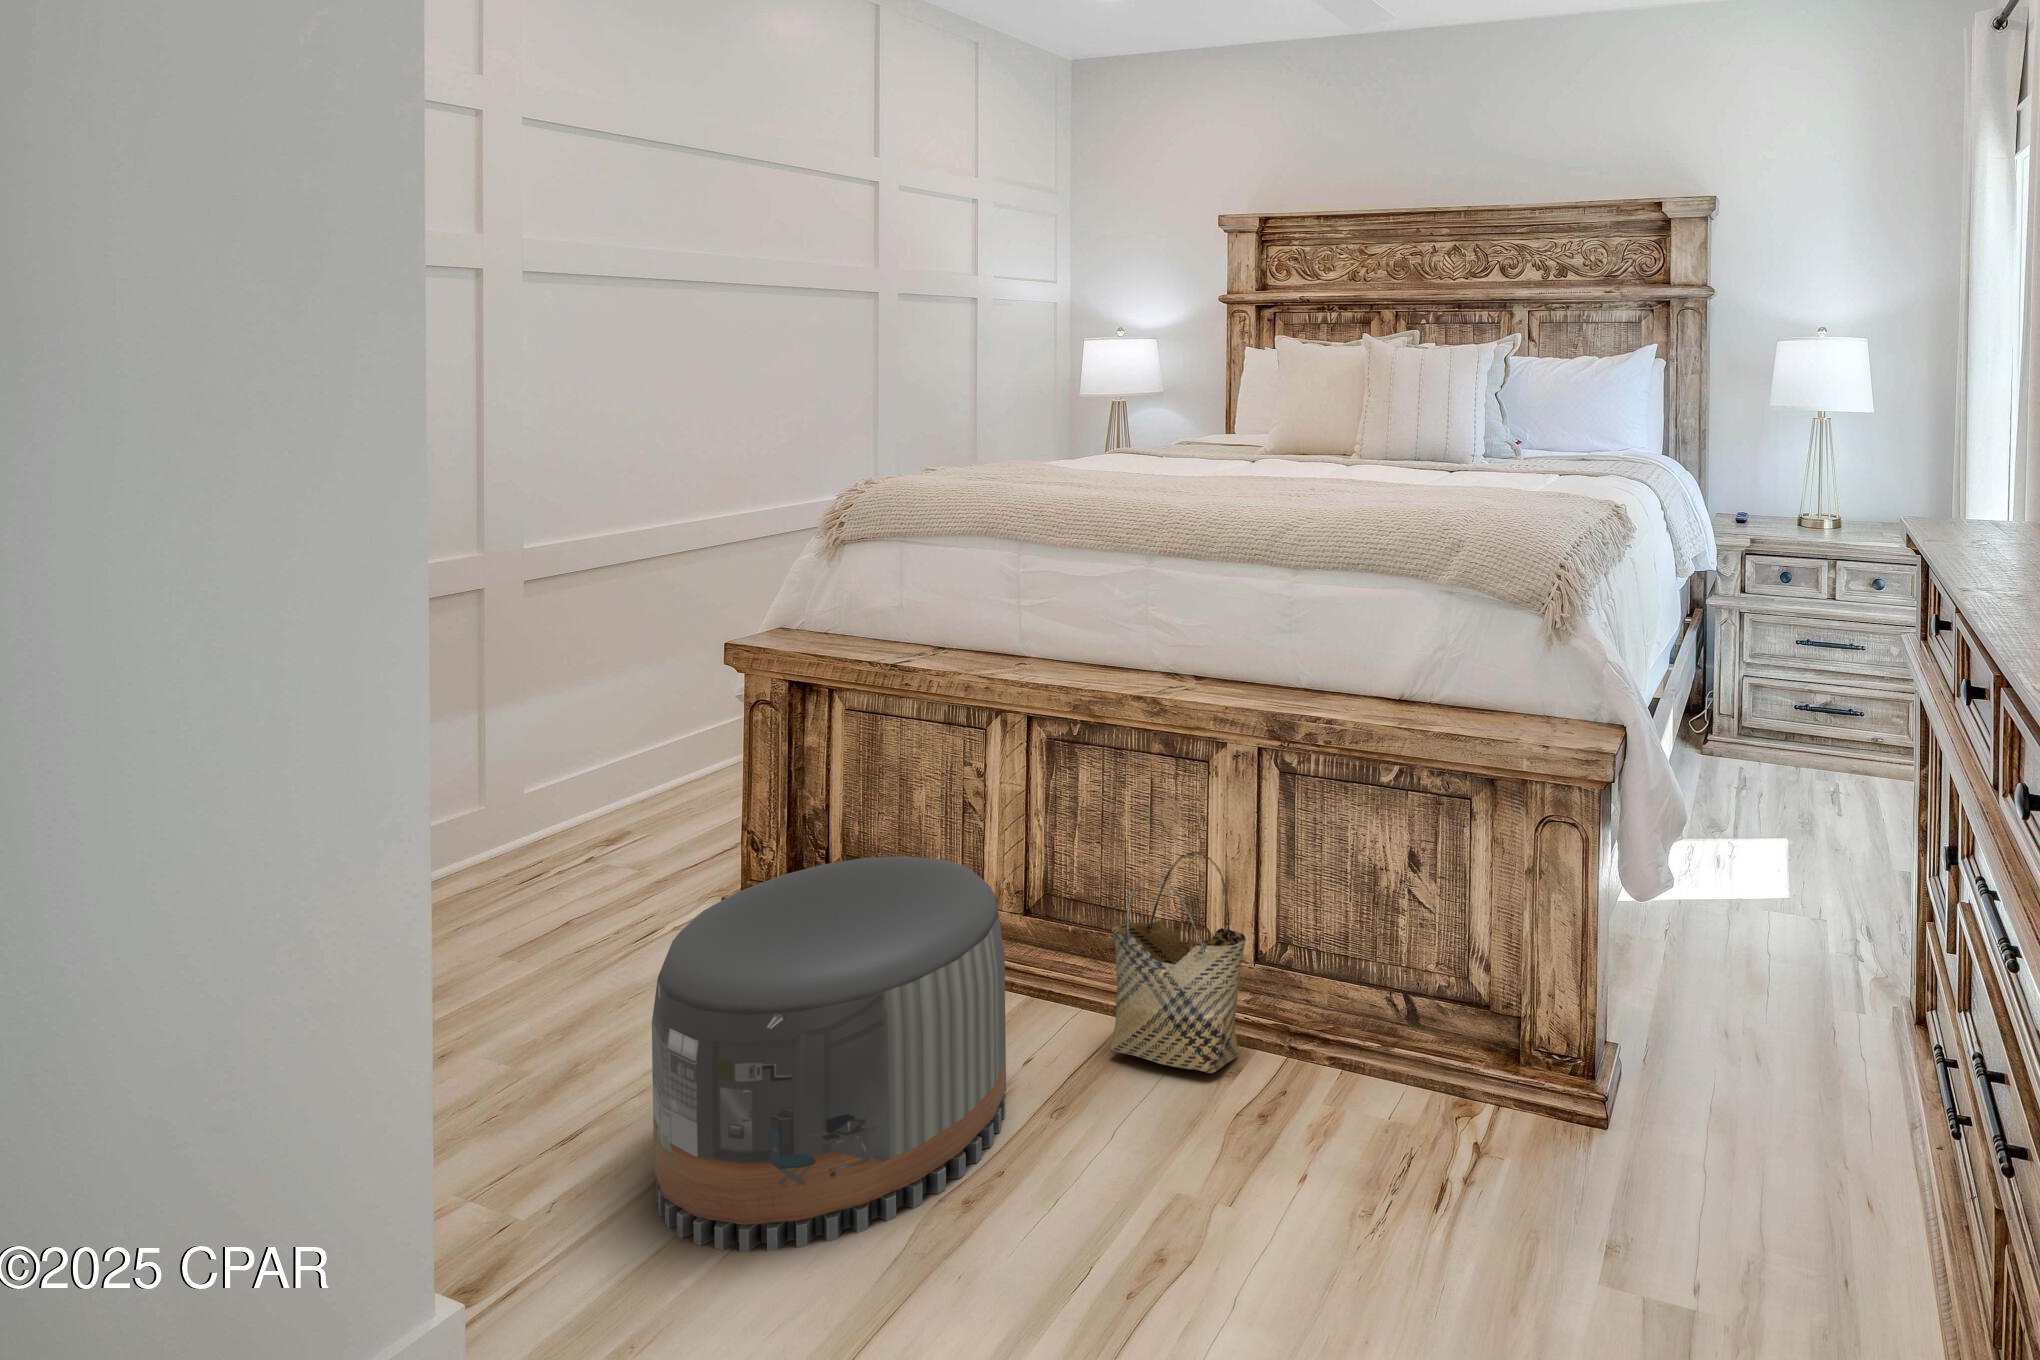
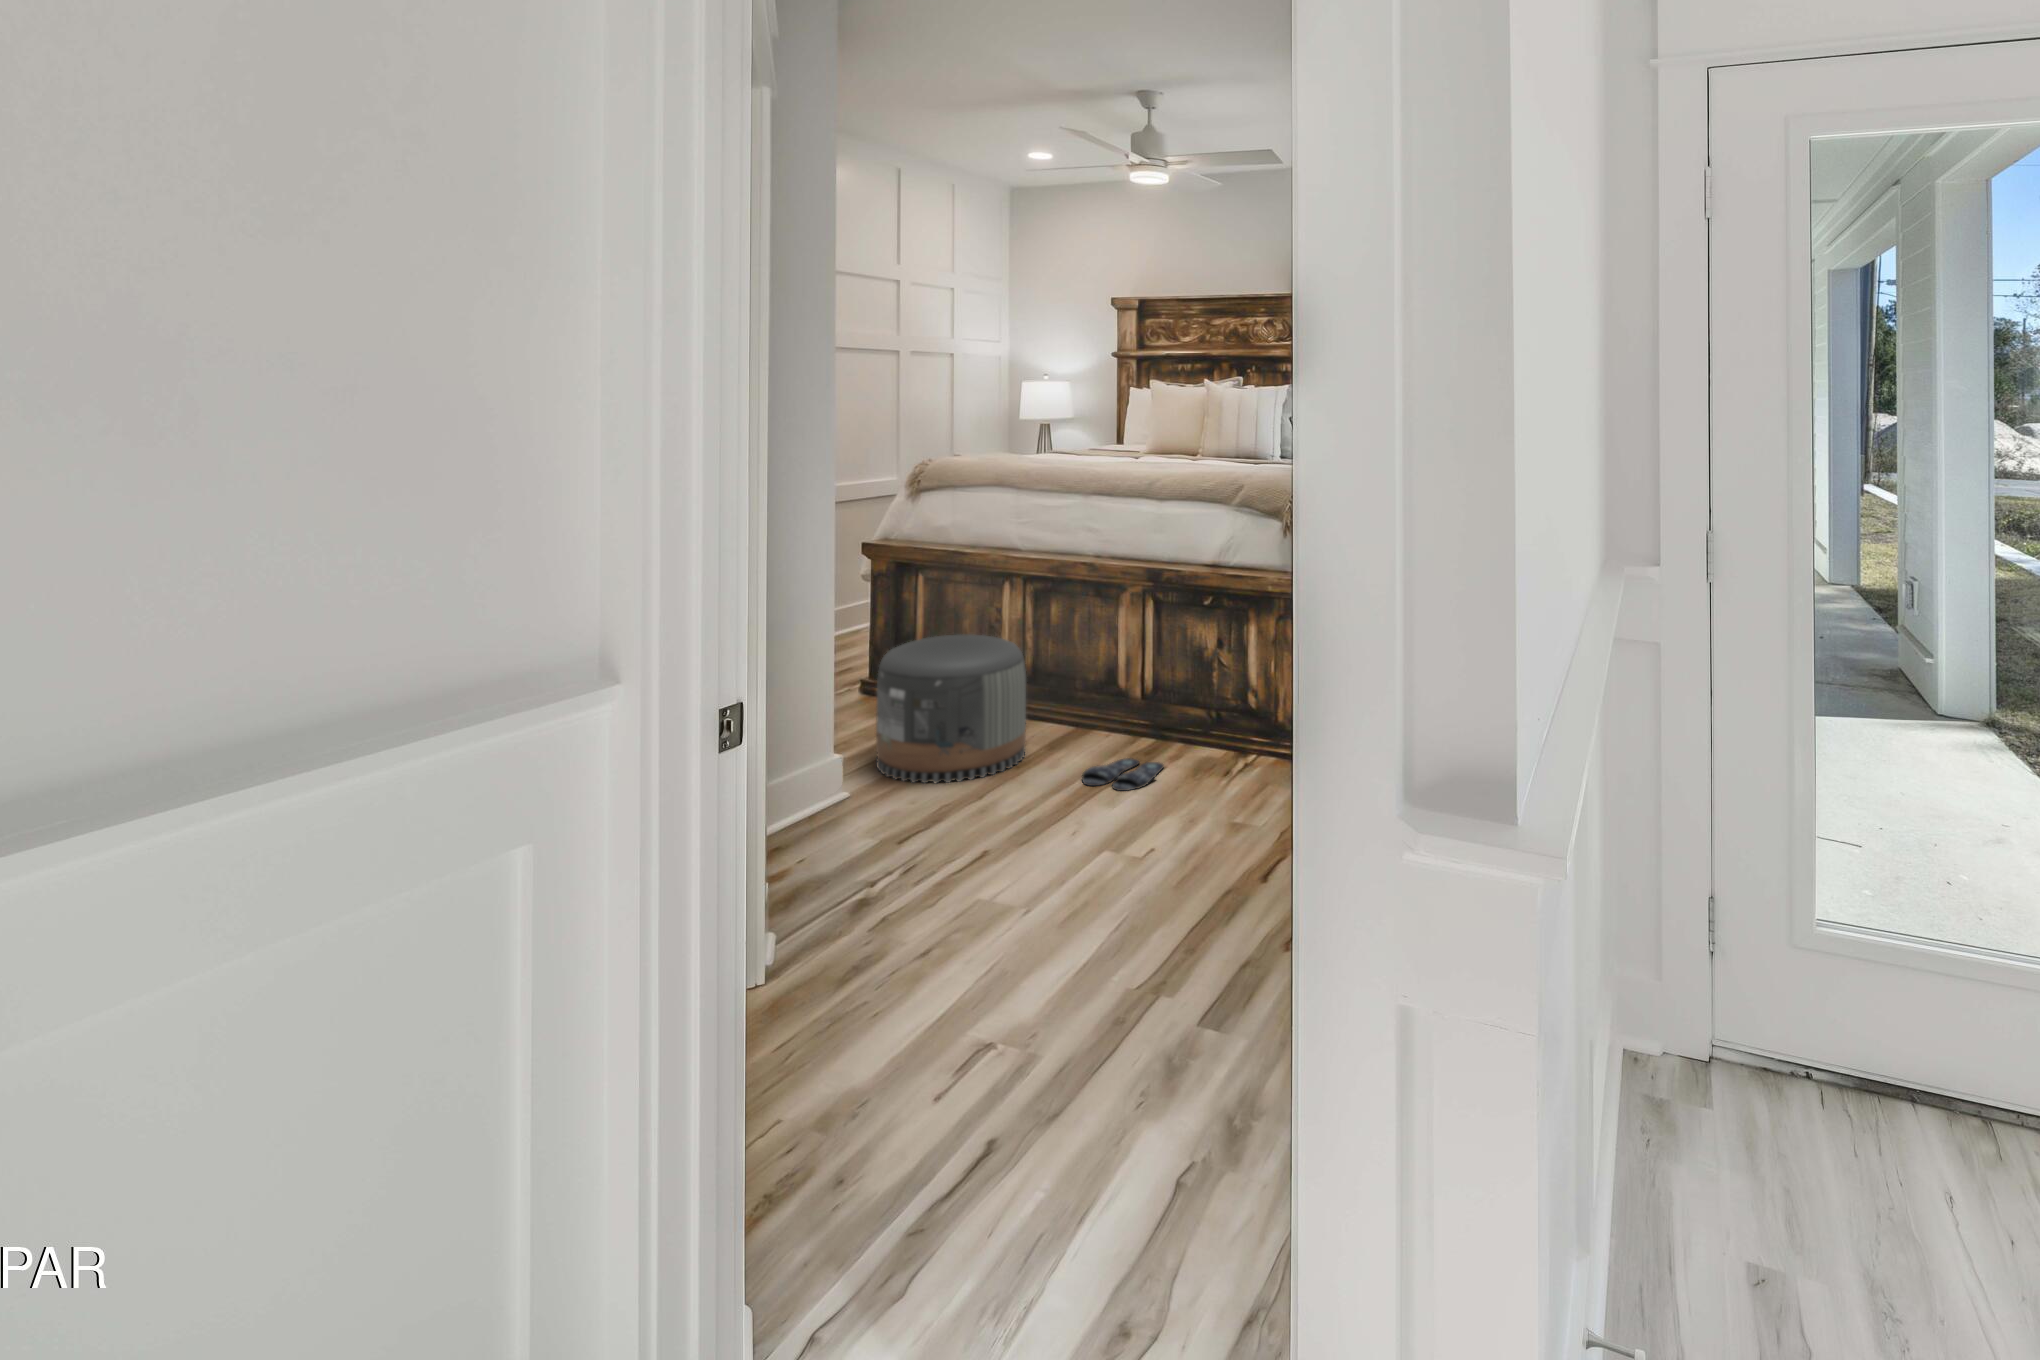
woven basket: present [1110,852,1246,1073] -> none [1071,641,1138,743]
slippers: none [1114,1128,1300,1265] -> present [1082,758,1164,791]

